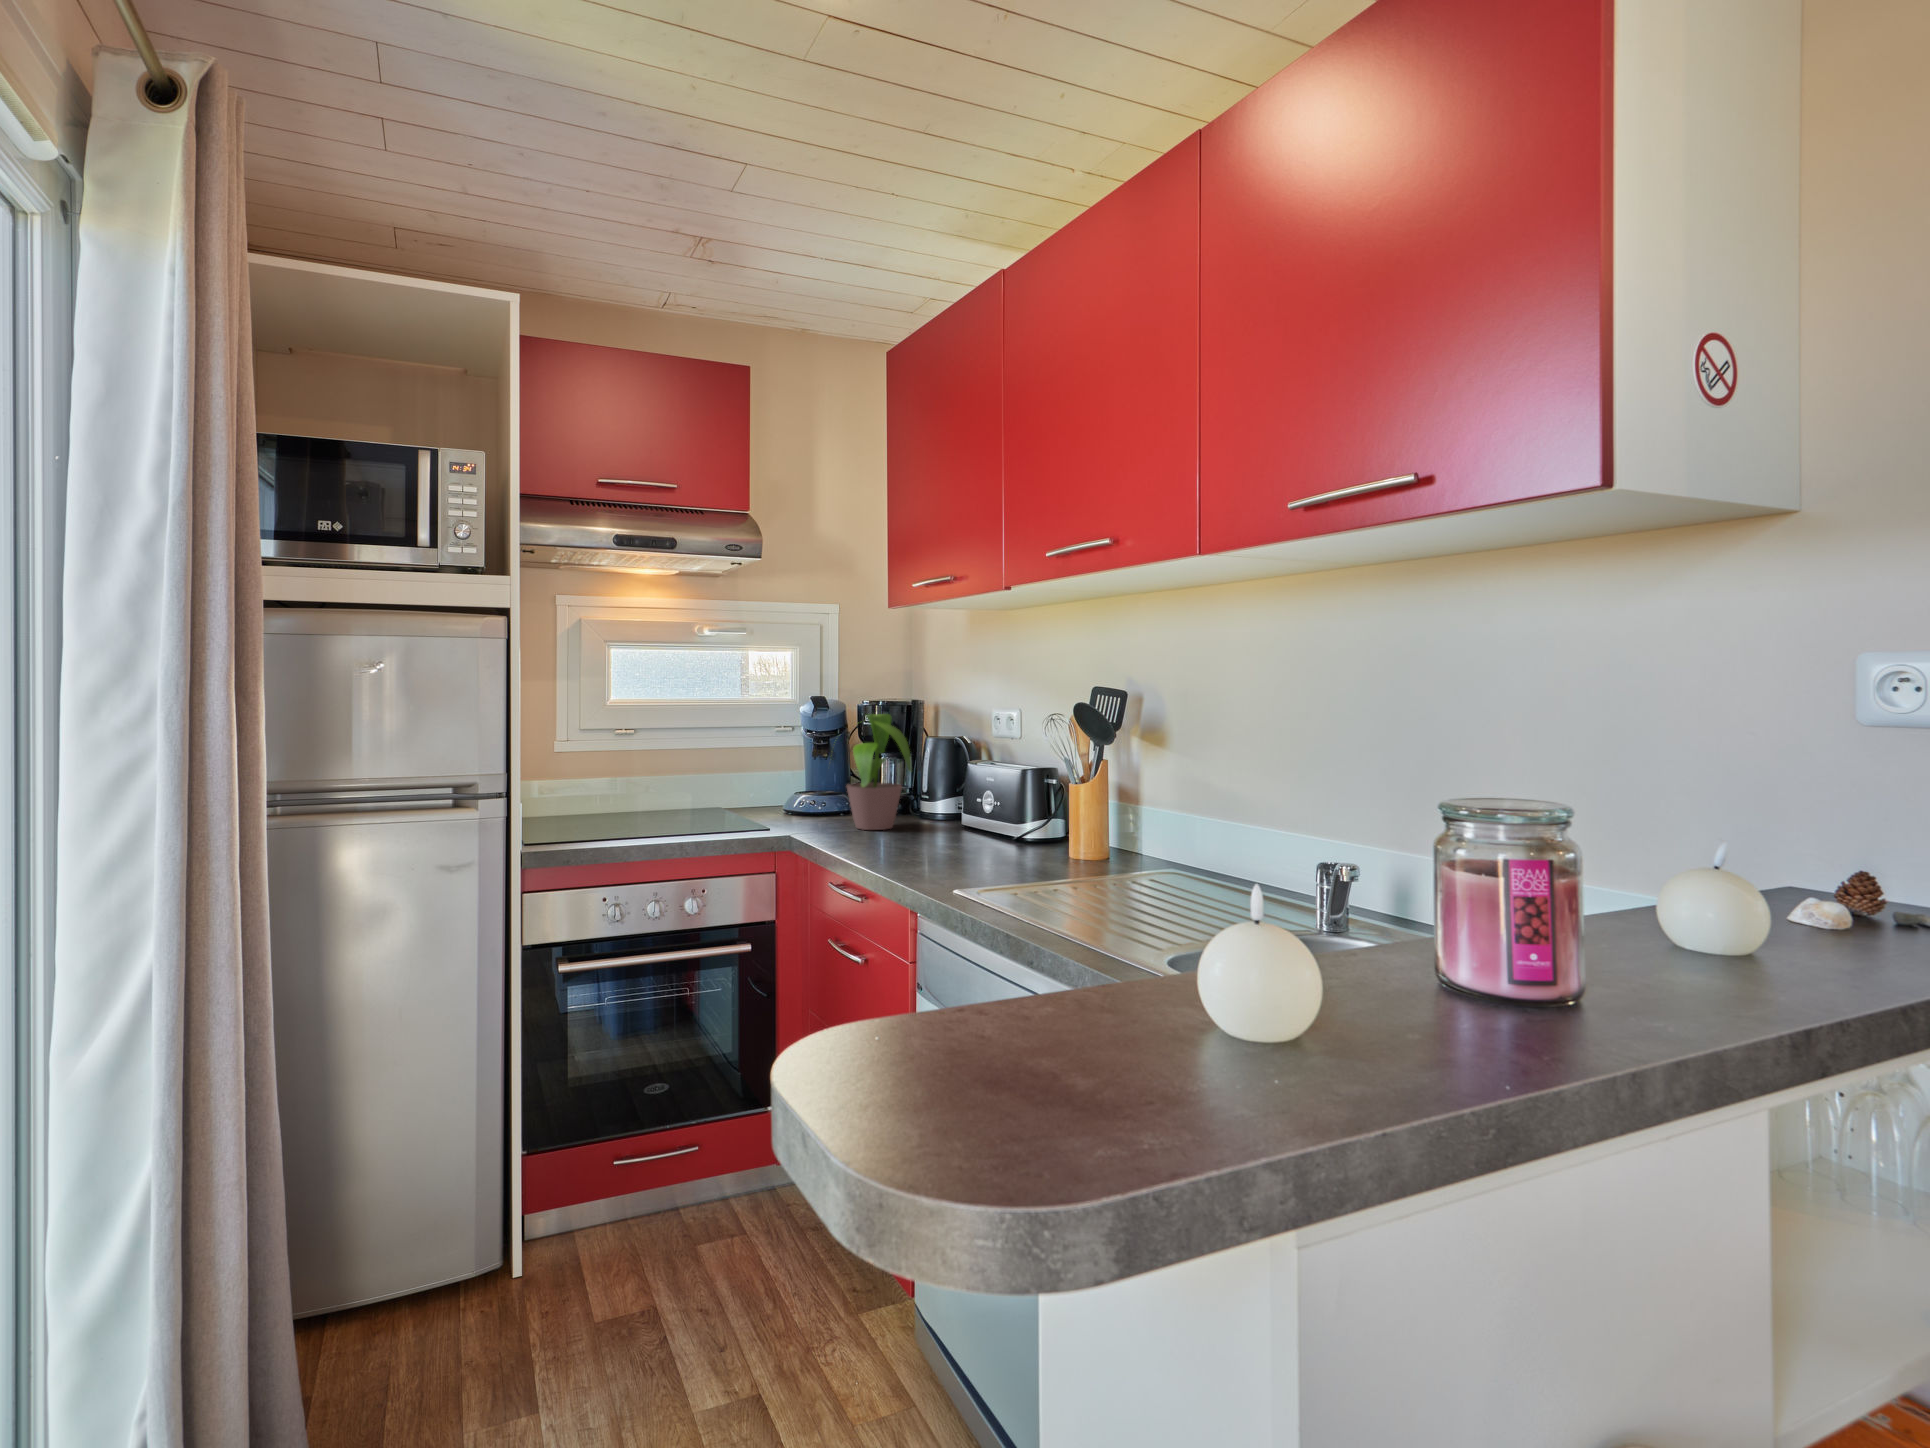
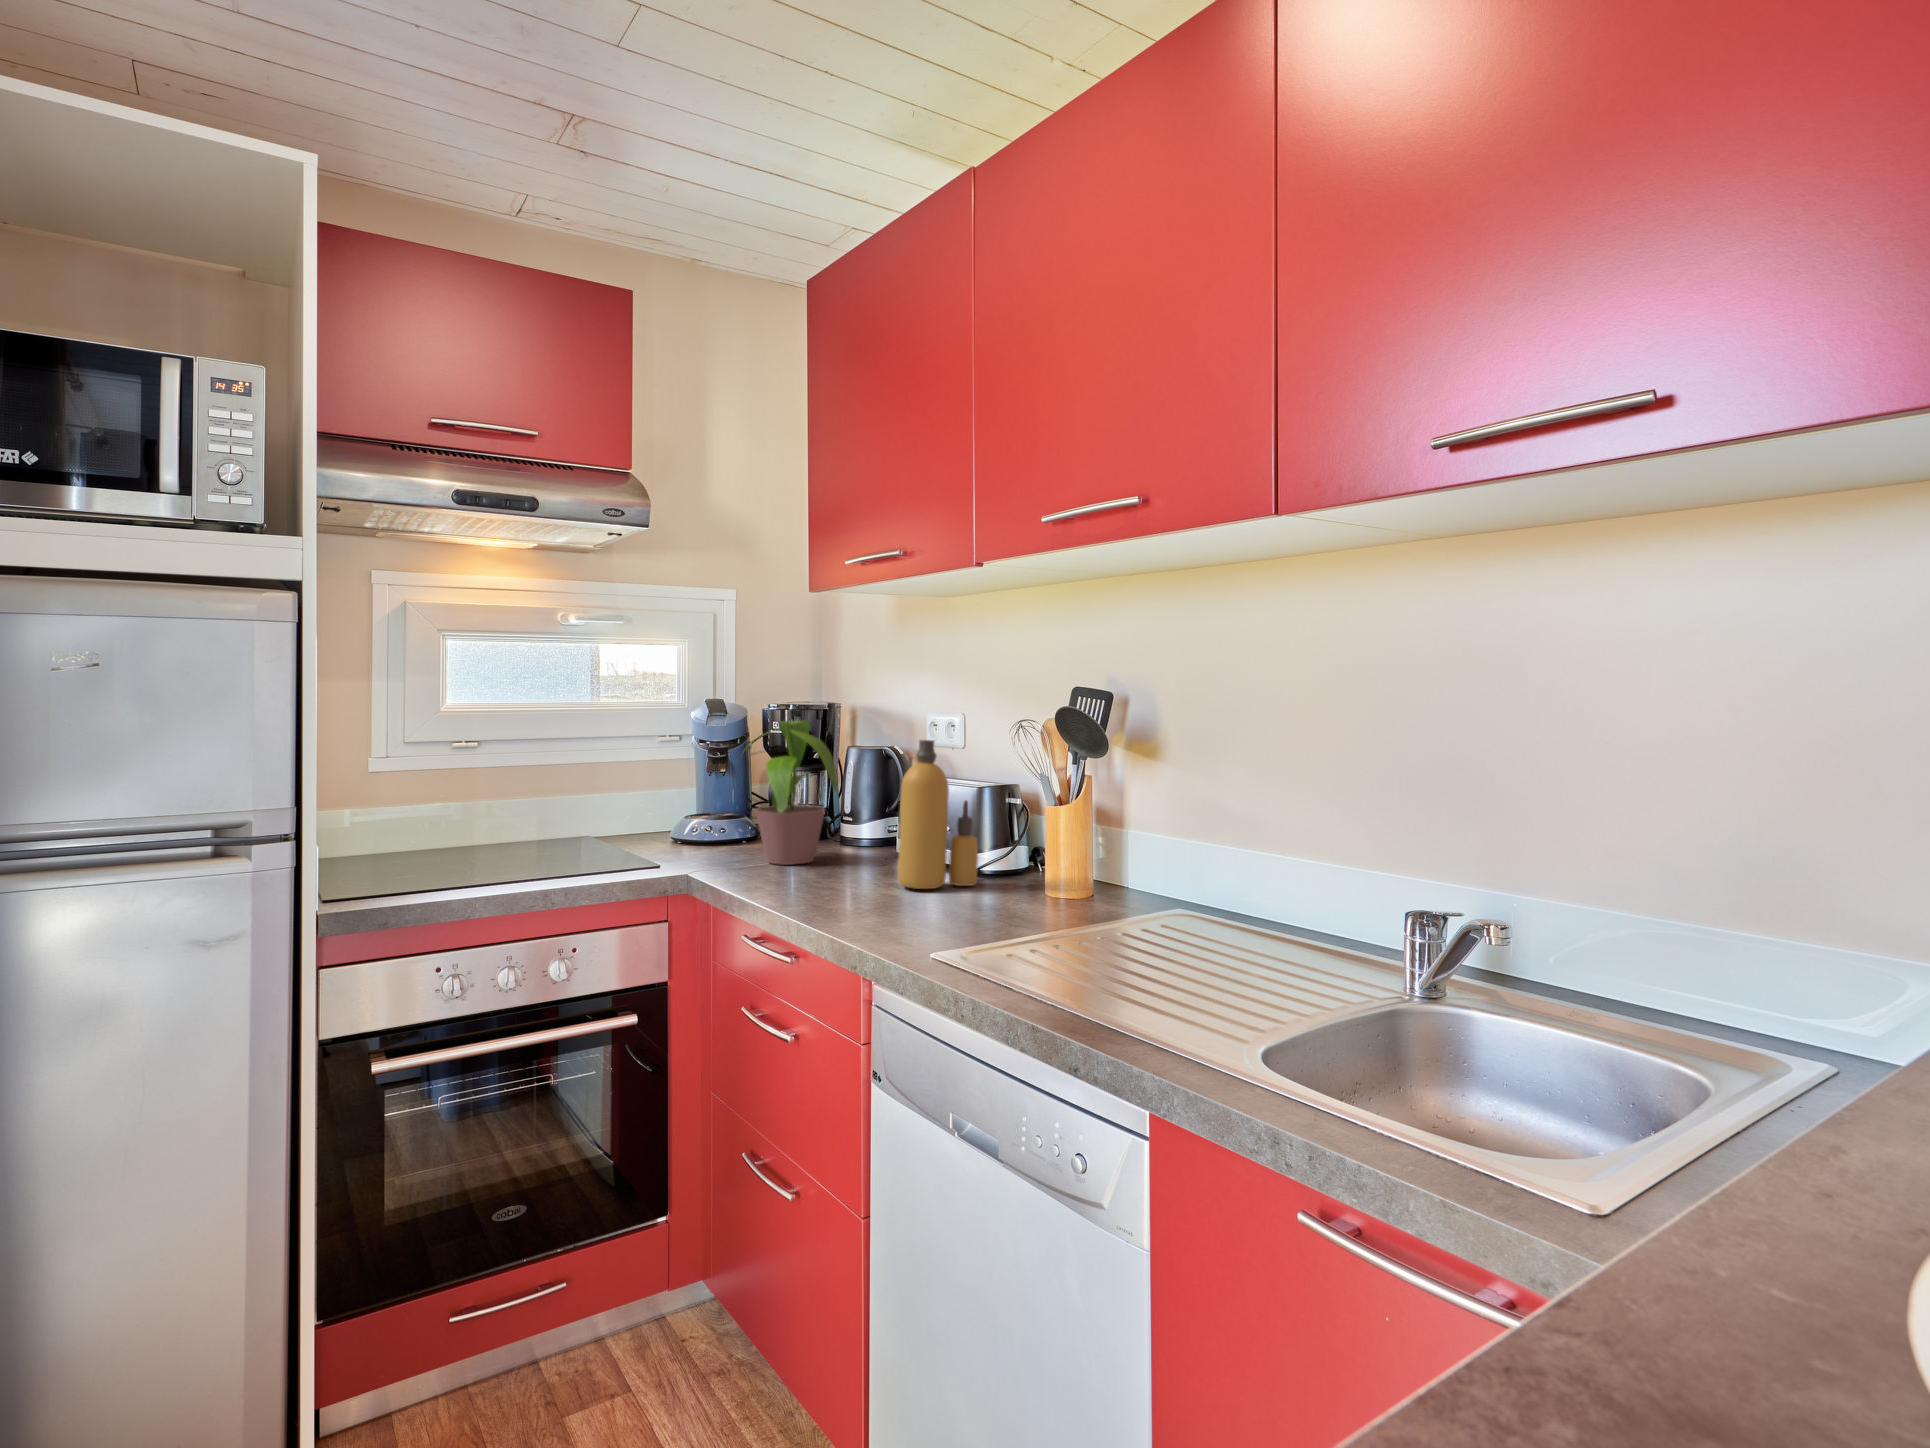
bottle: none [954,729,1019,850] -> present [898,740,978,889]

